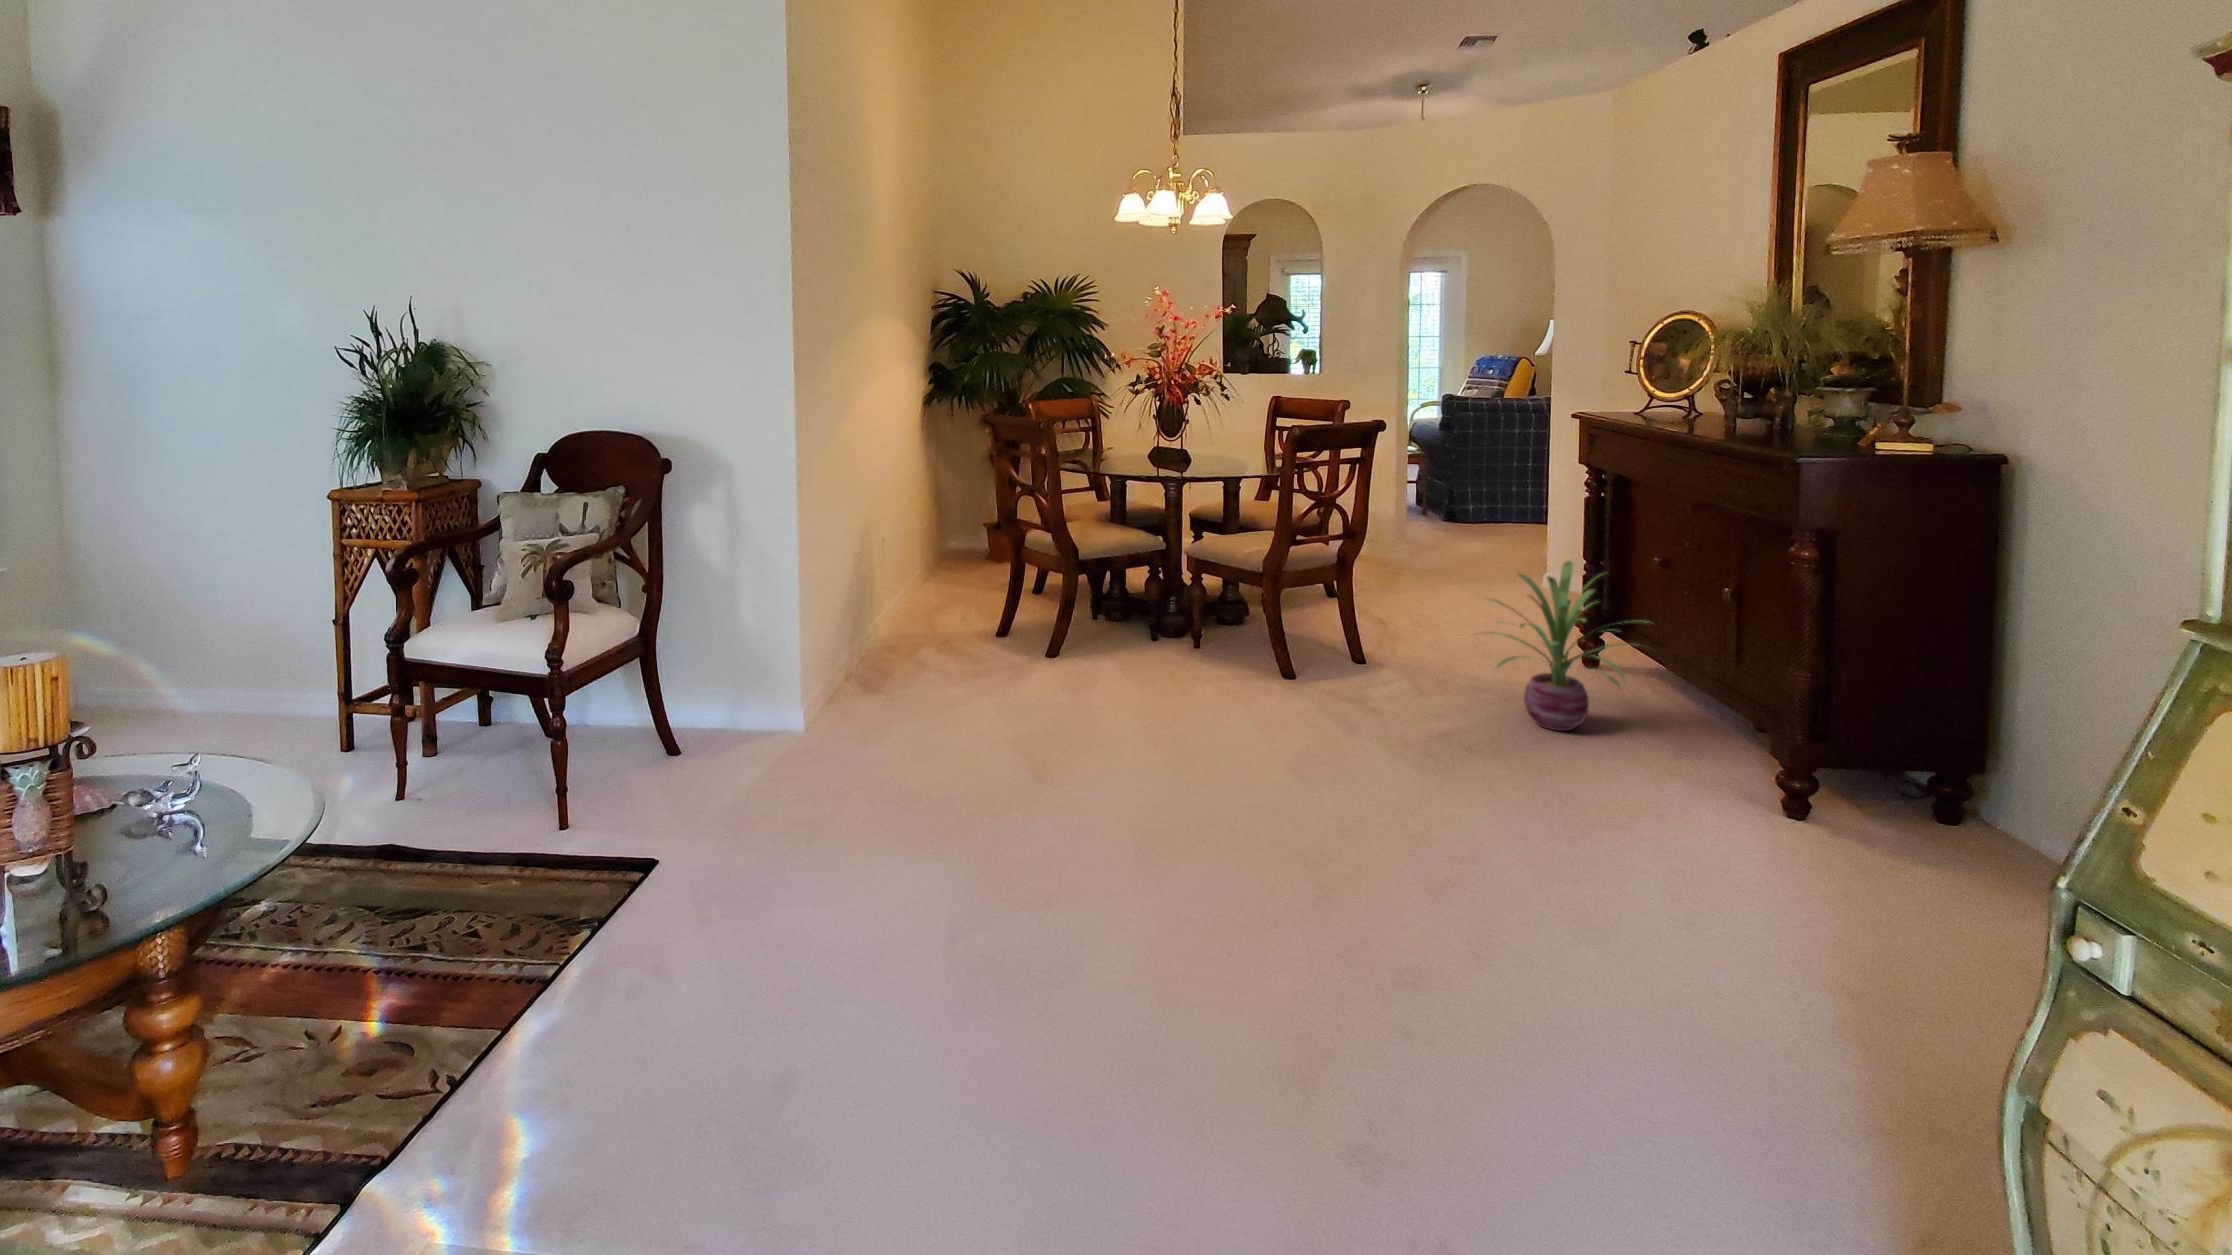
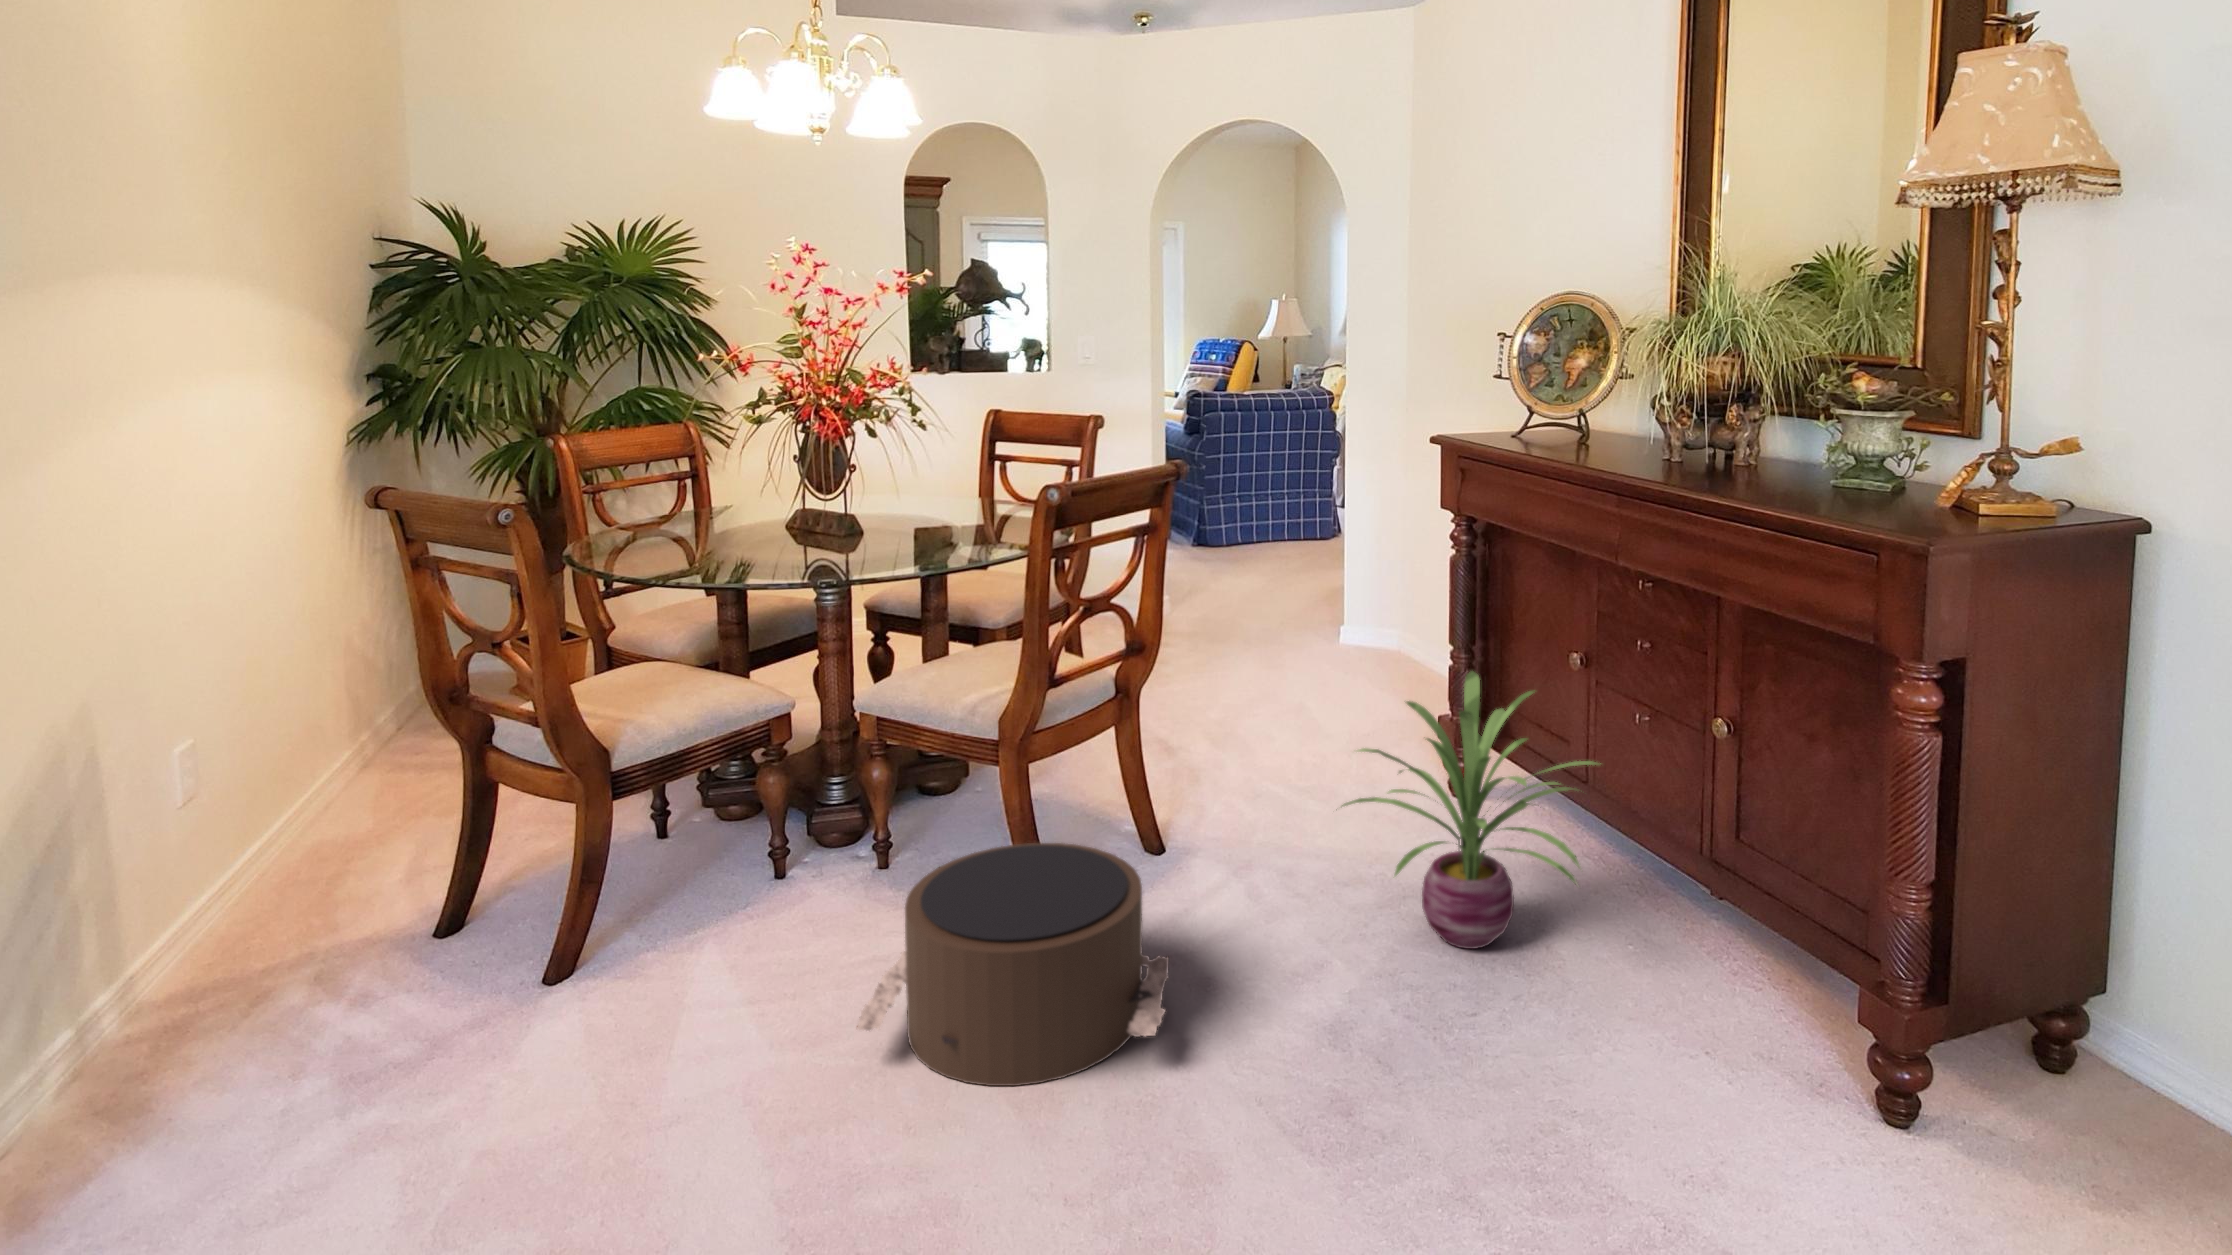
pouf: none [1184,629,1354,738] -> present [857,843,1169,1086]

